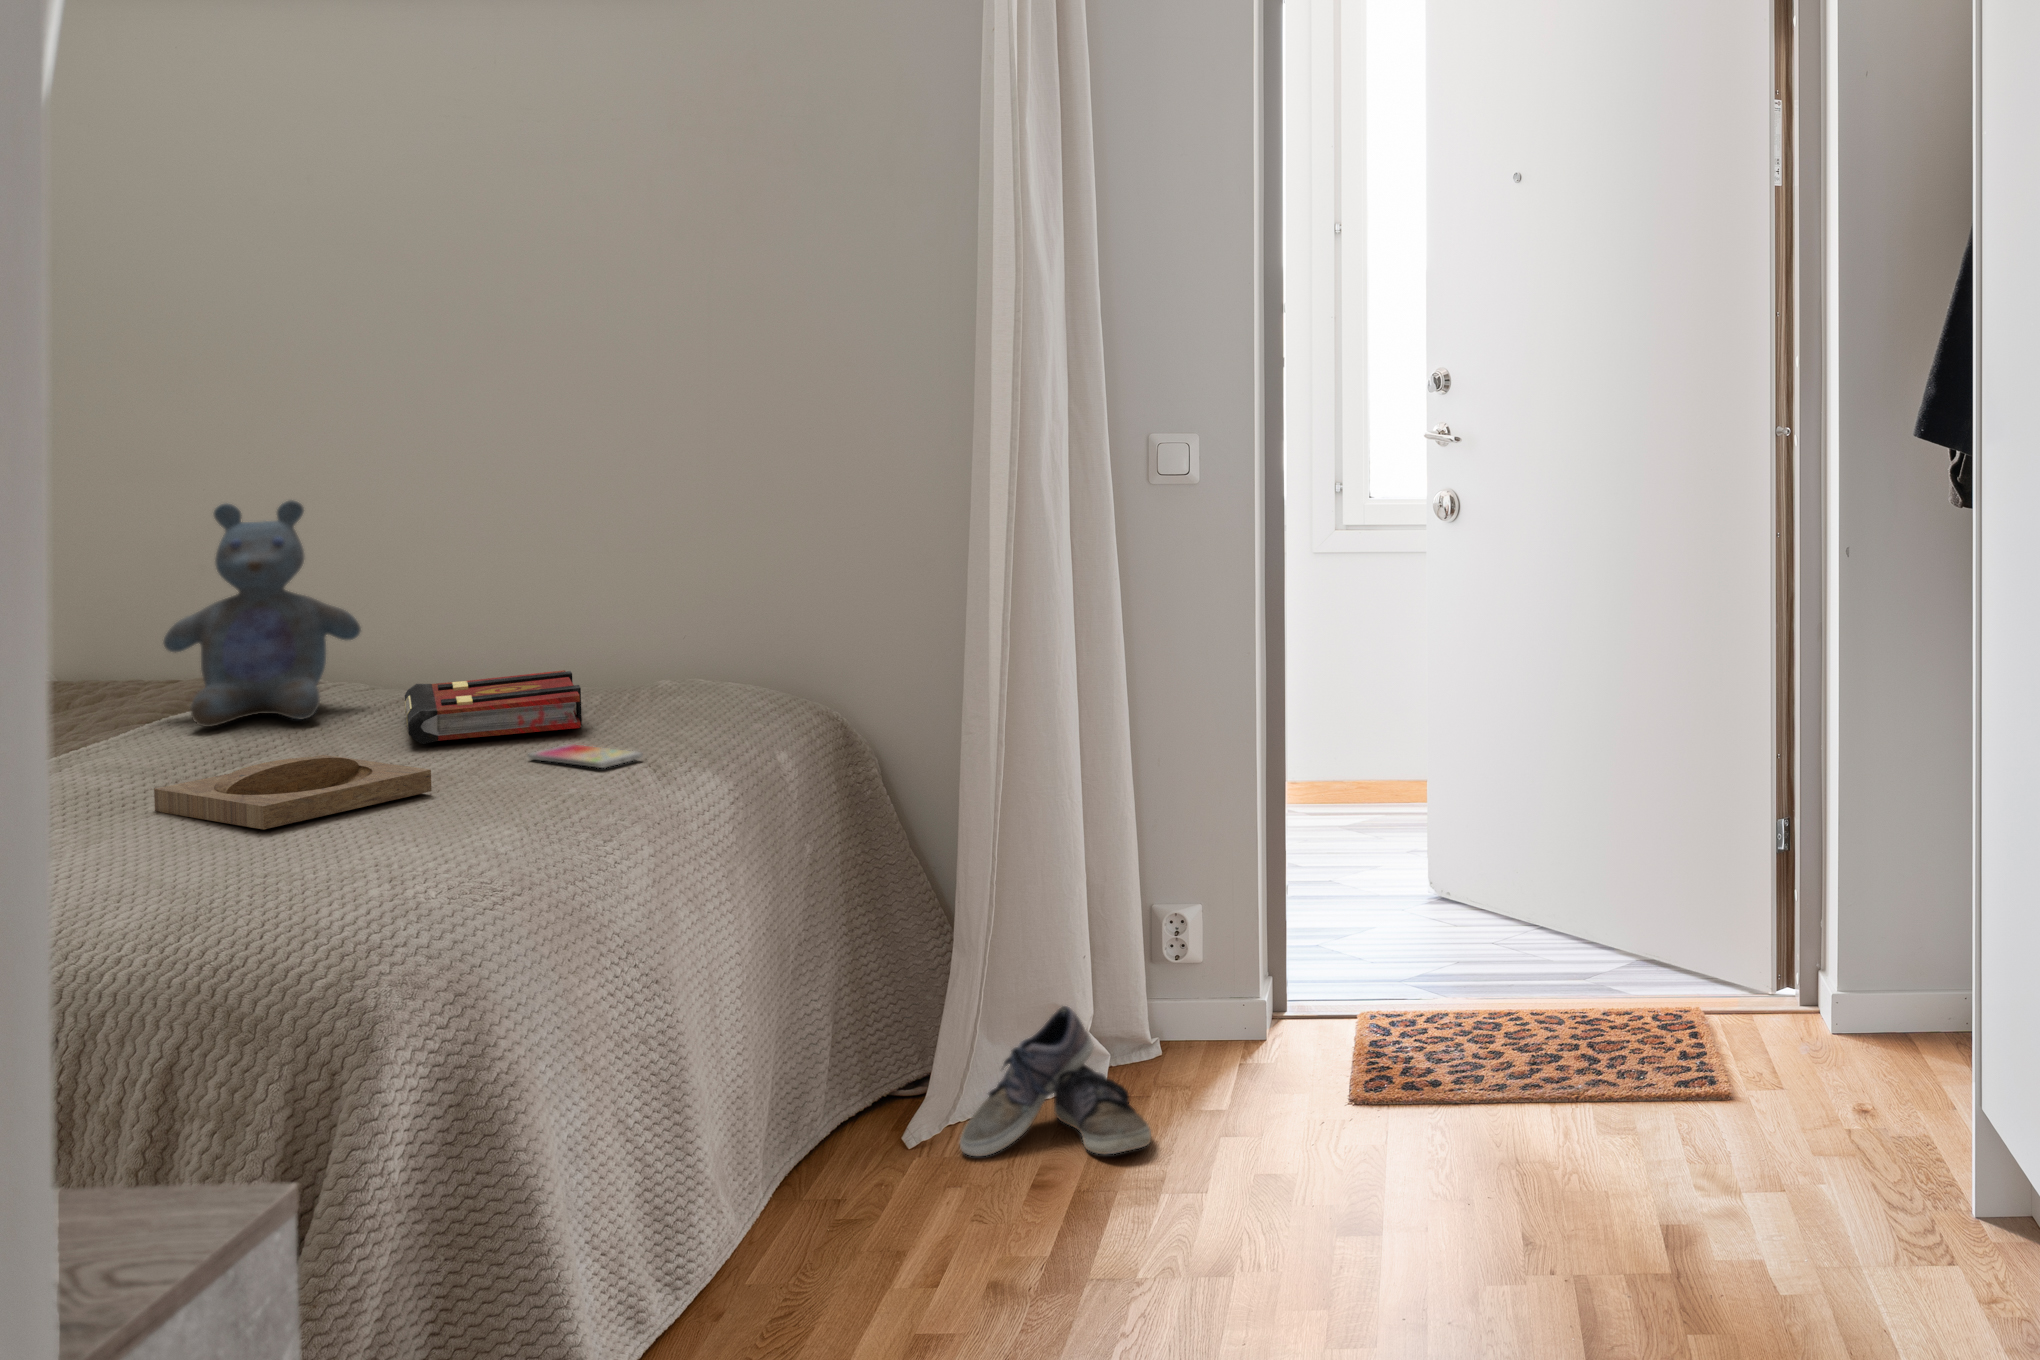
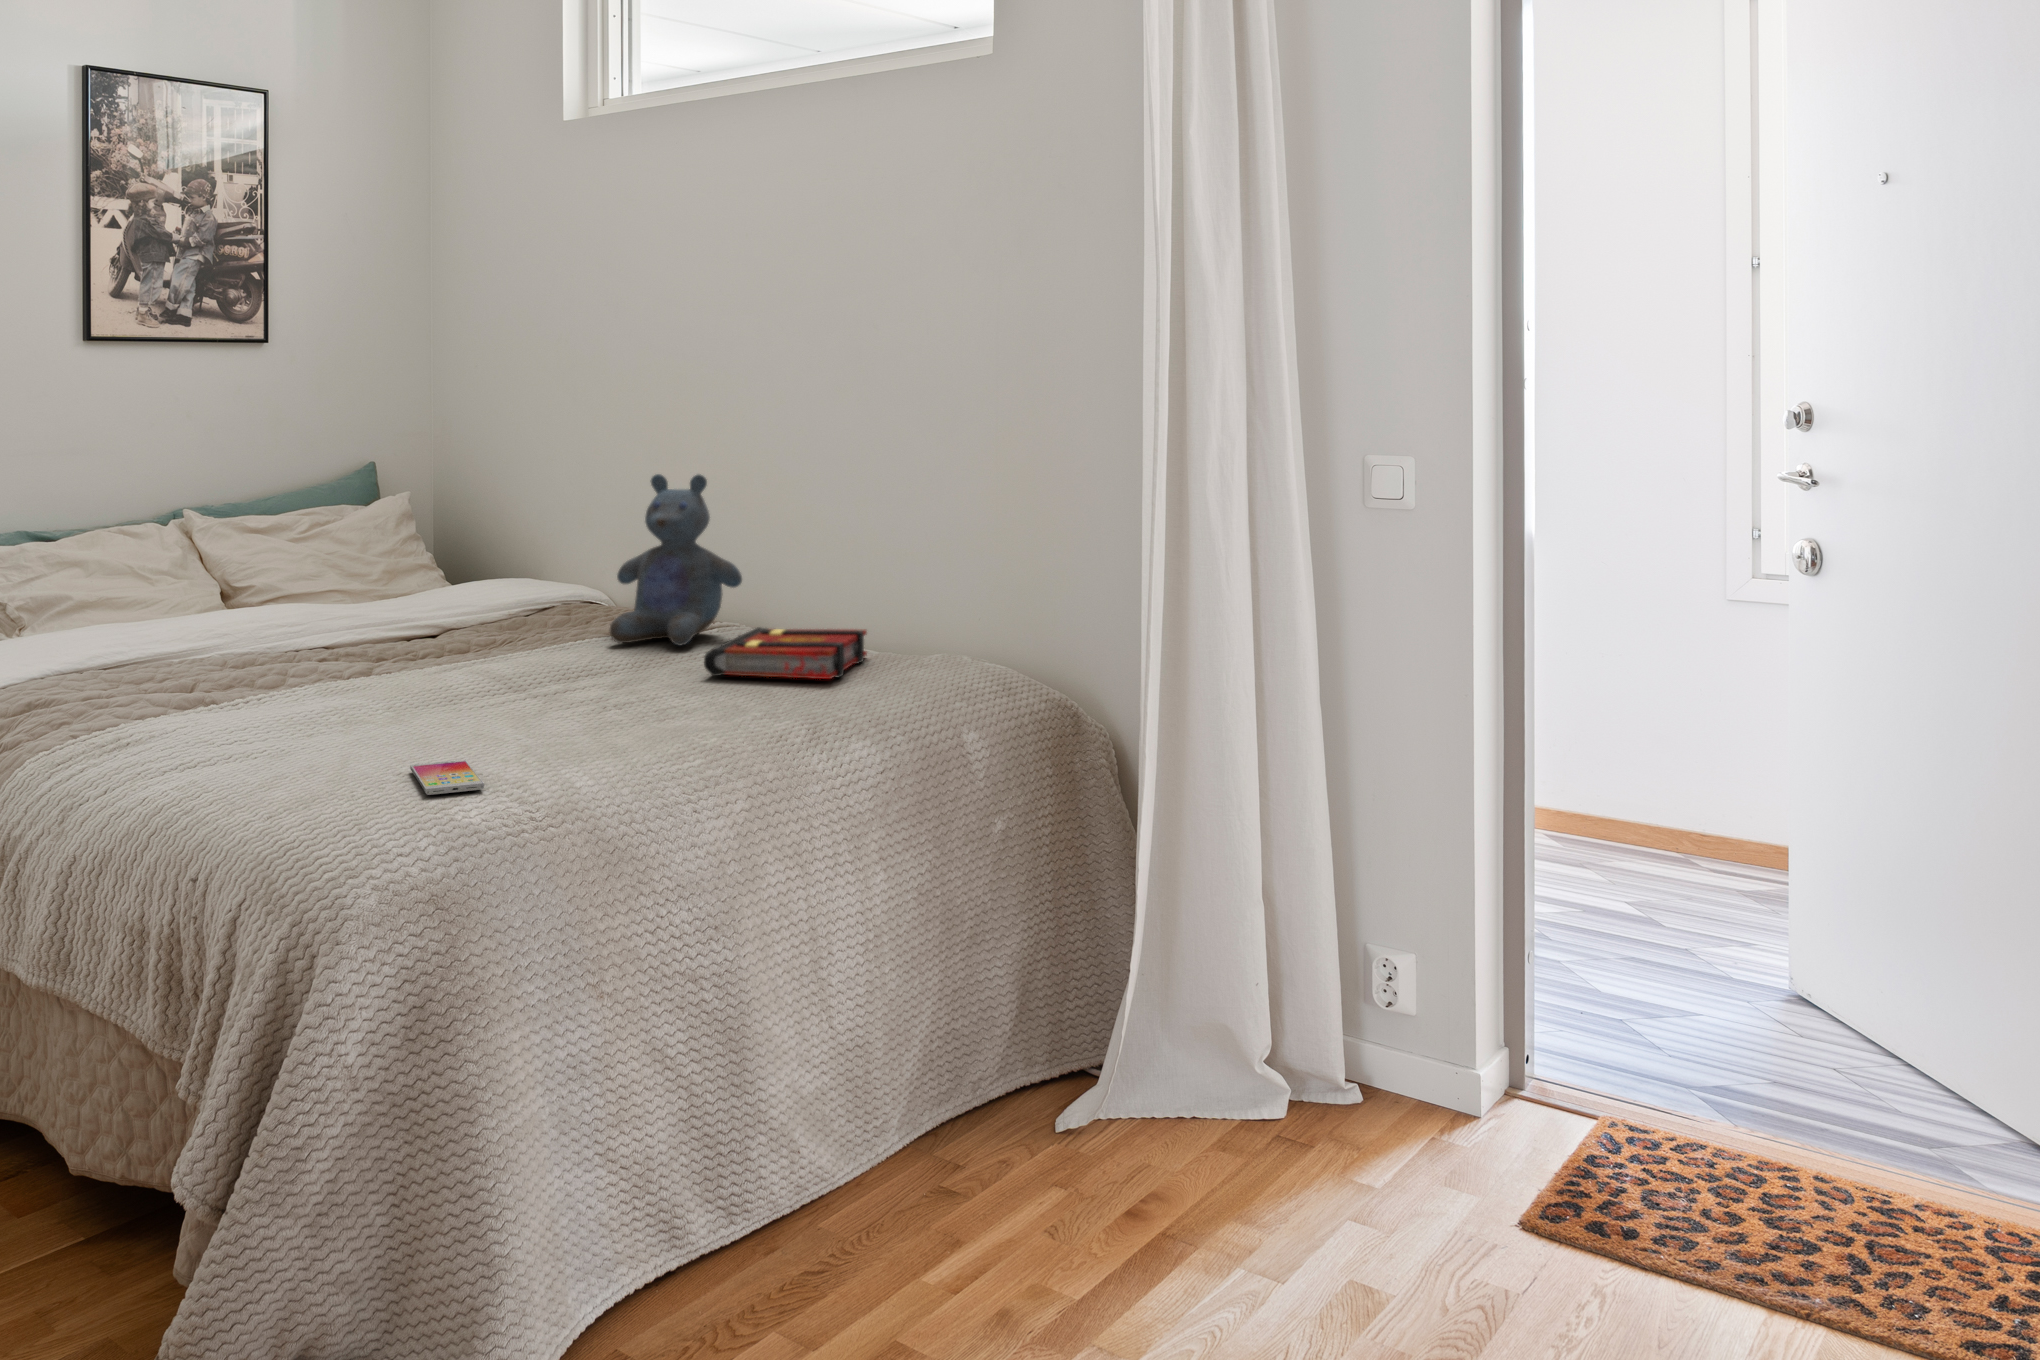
smartphone: present [528,744,643,768] -> present [410,760,484,795]
tray: present [154,755,432,829] -> none [481,674,650,728]
shoe: present [960,1006,1151,1156] -> none [1090,1027,1272,1207]

